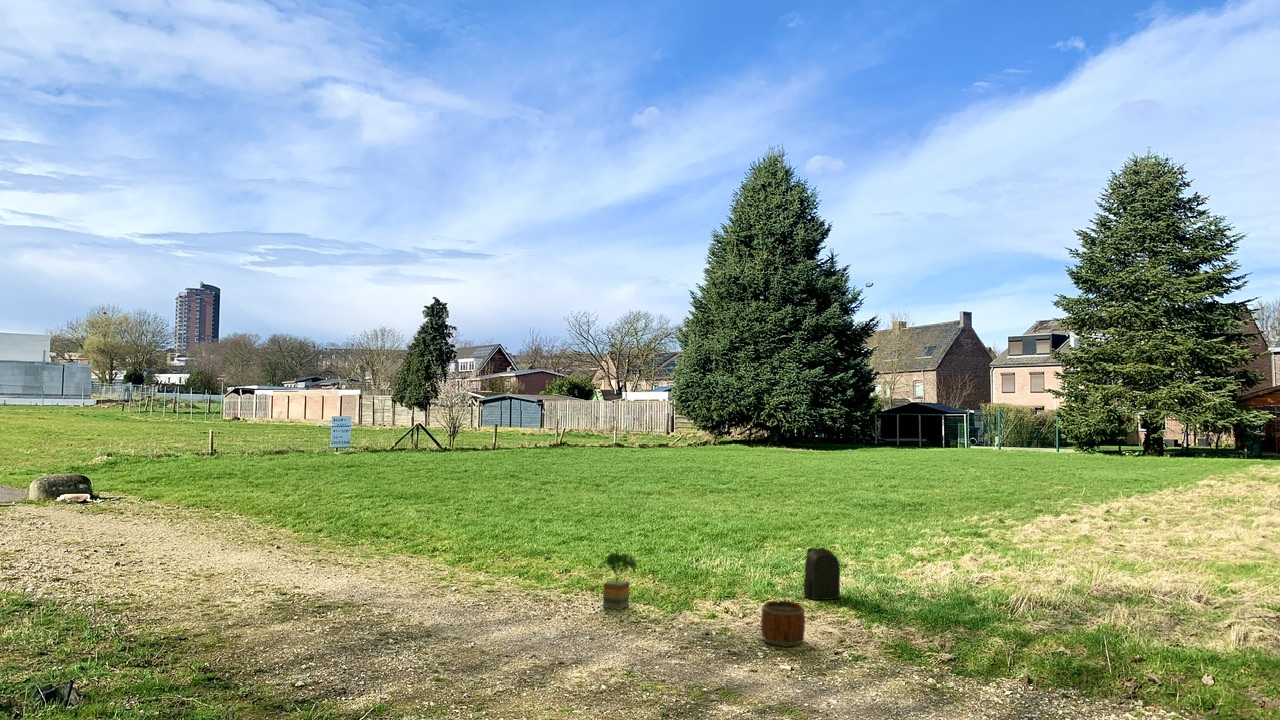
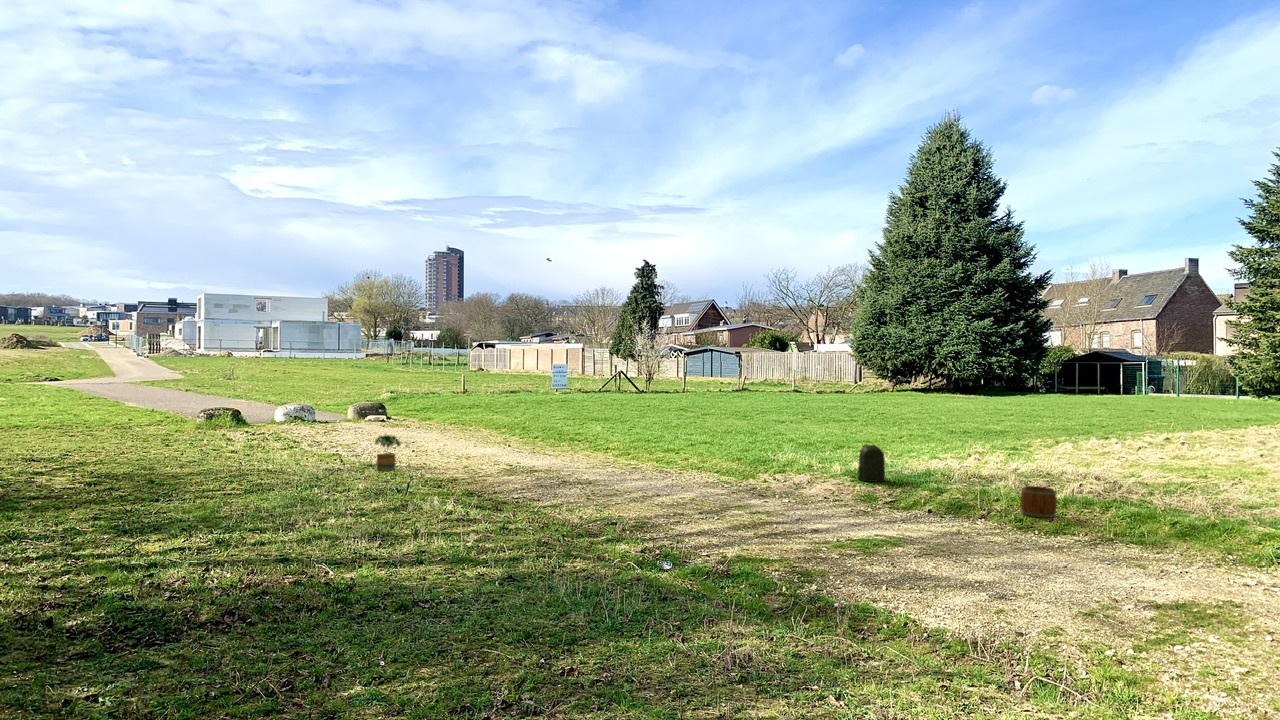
potted tree: present [599,553,637,609] -> present [375,435,401,471]
bucket: present [761,601,805,647] -> present [1021,486,1057,518]

